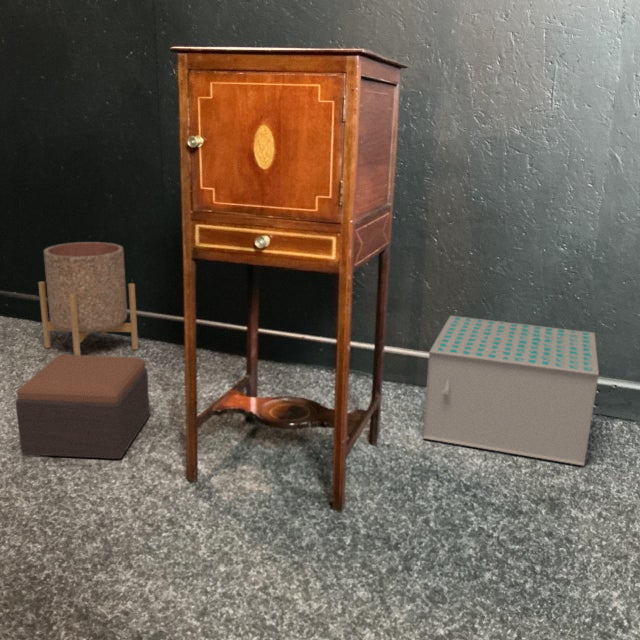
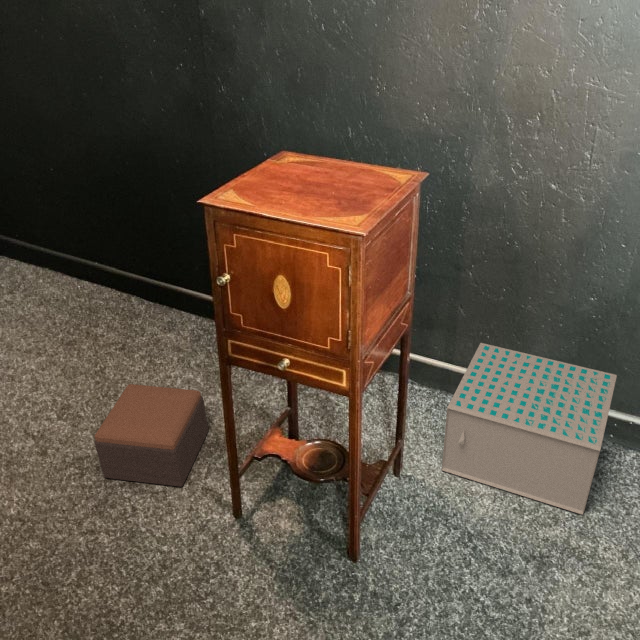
planter: present [39,242,138,355] -> none [113,238,204,357]

